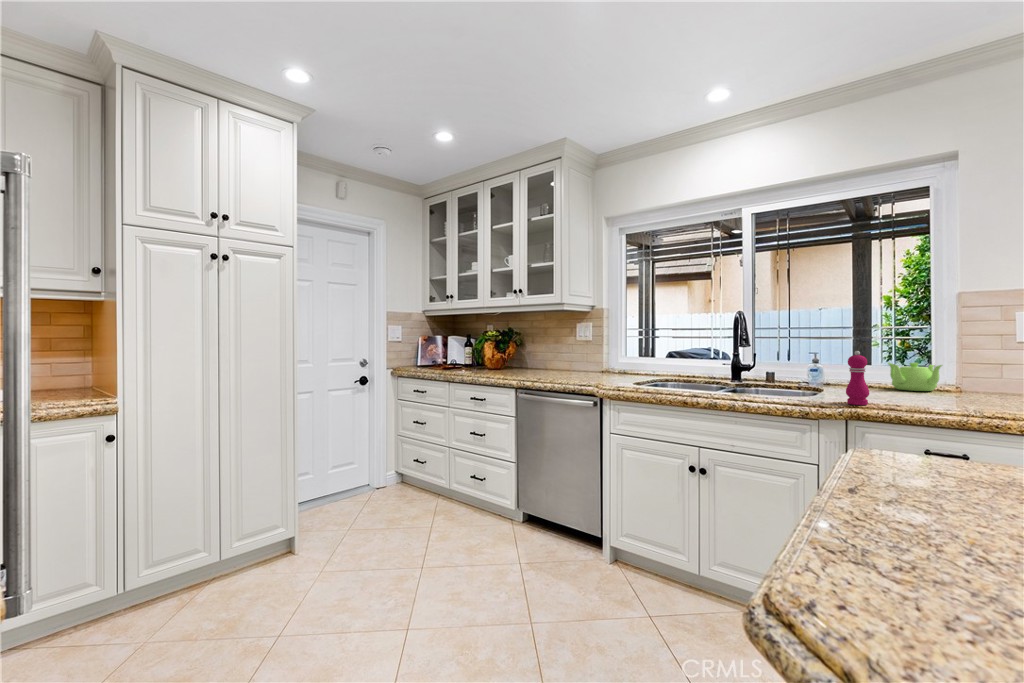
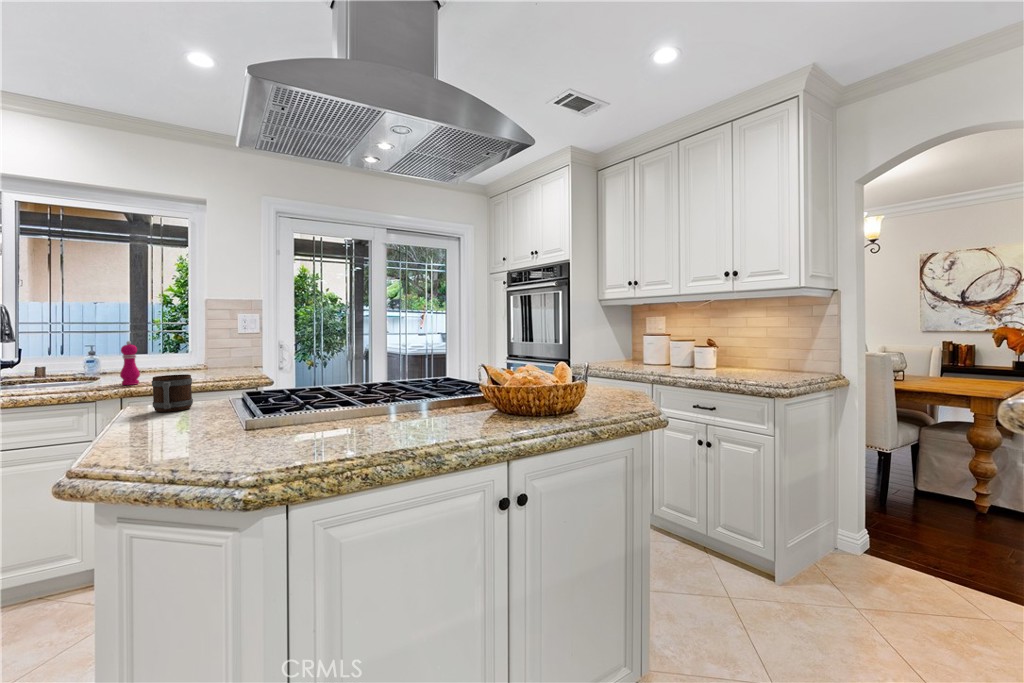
teapot: present [888,363,942,391] -> none [157,350,197,372]
mug: none [908,418,984,487] -> present [152,374,193,412]

